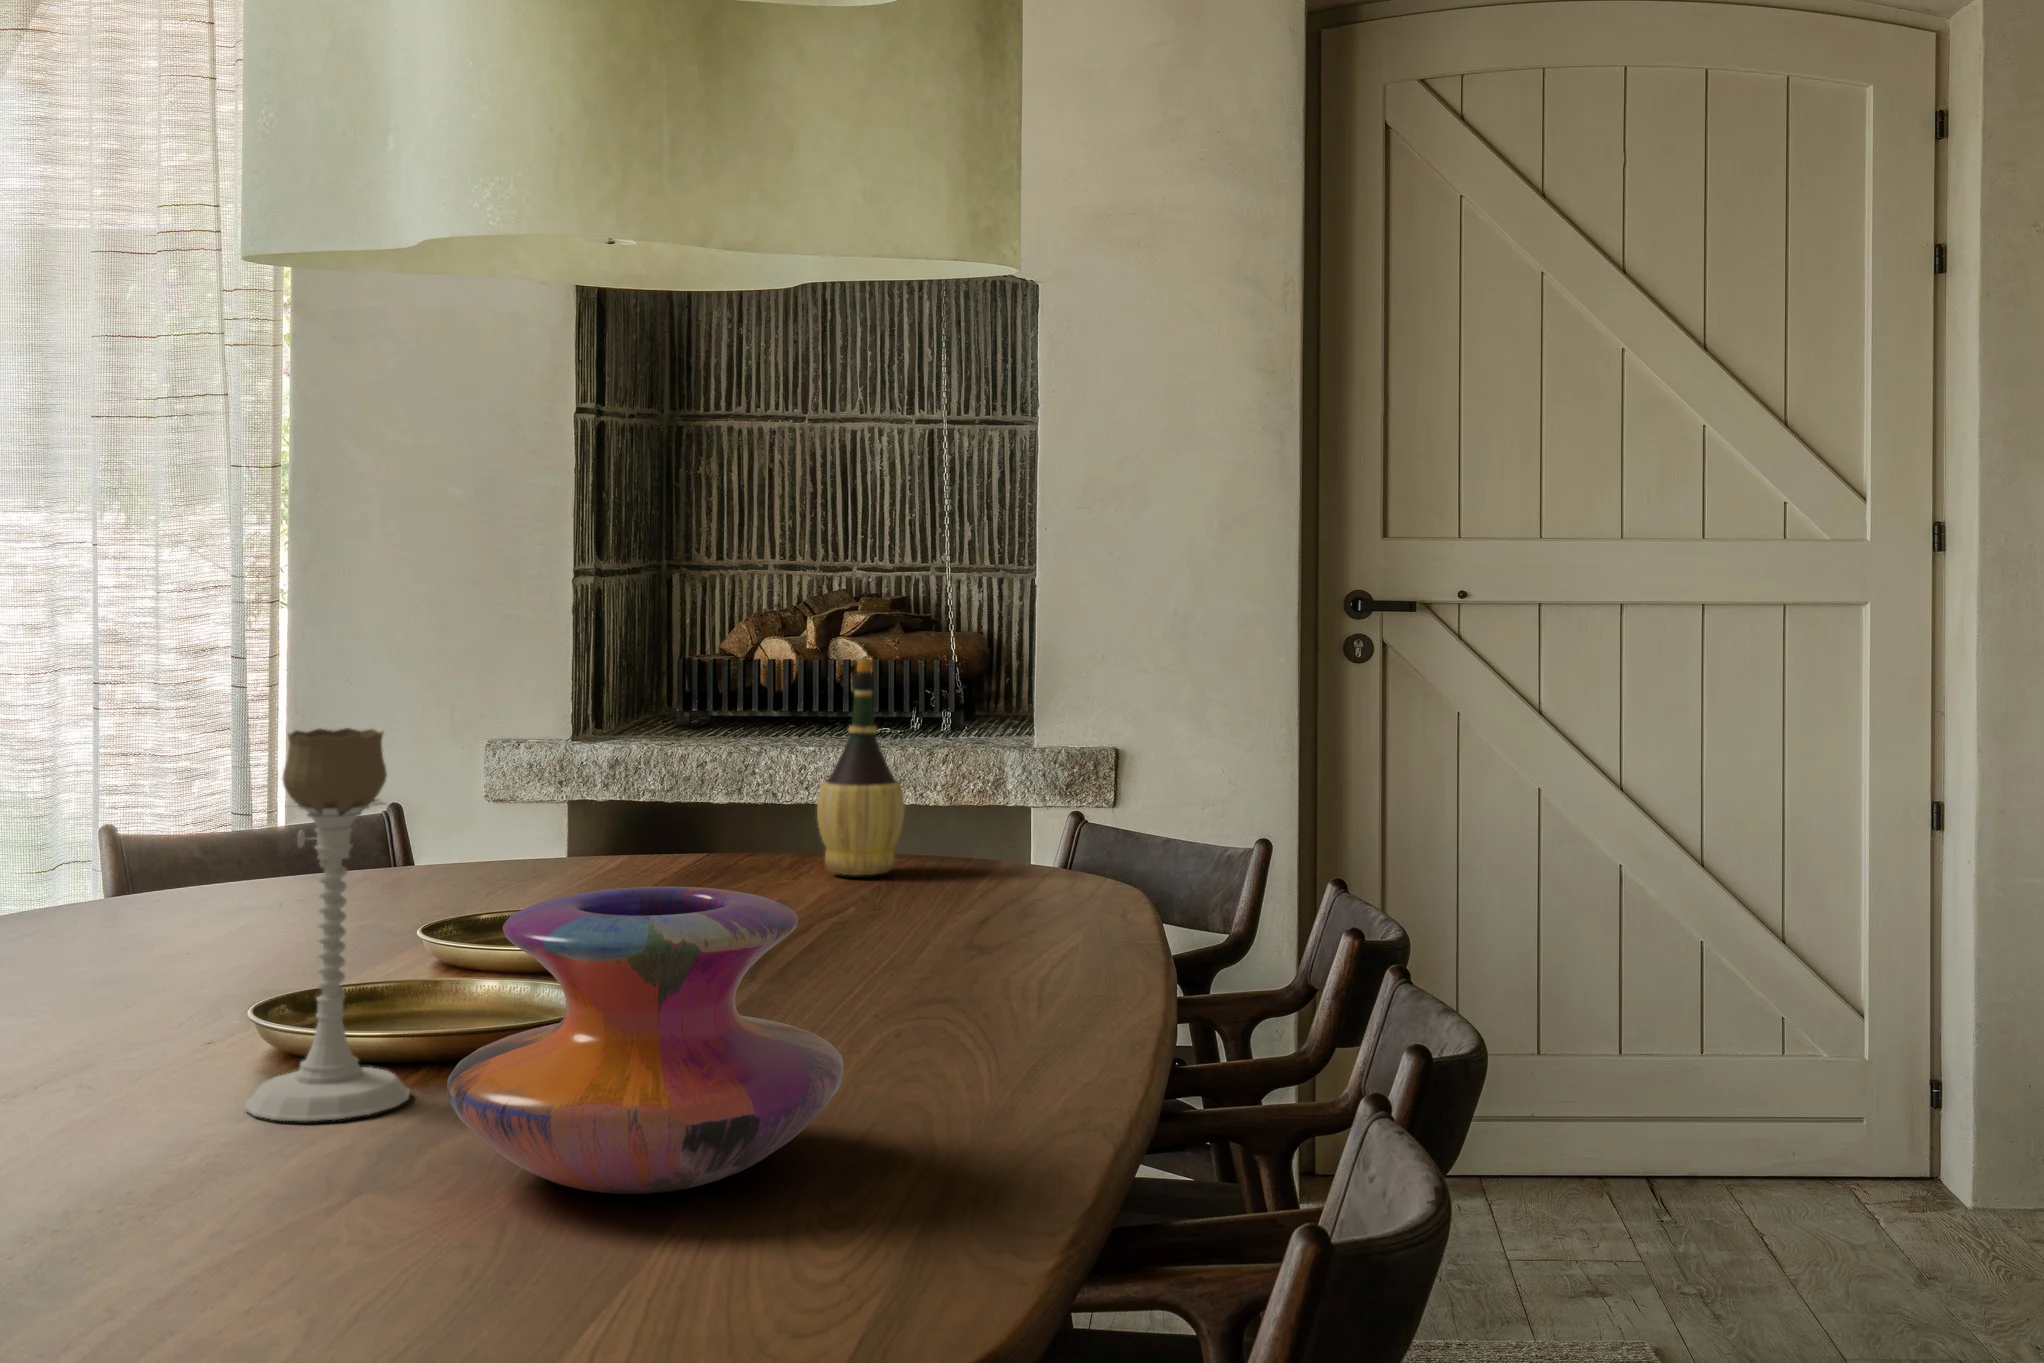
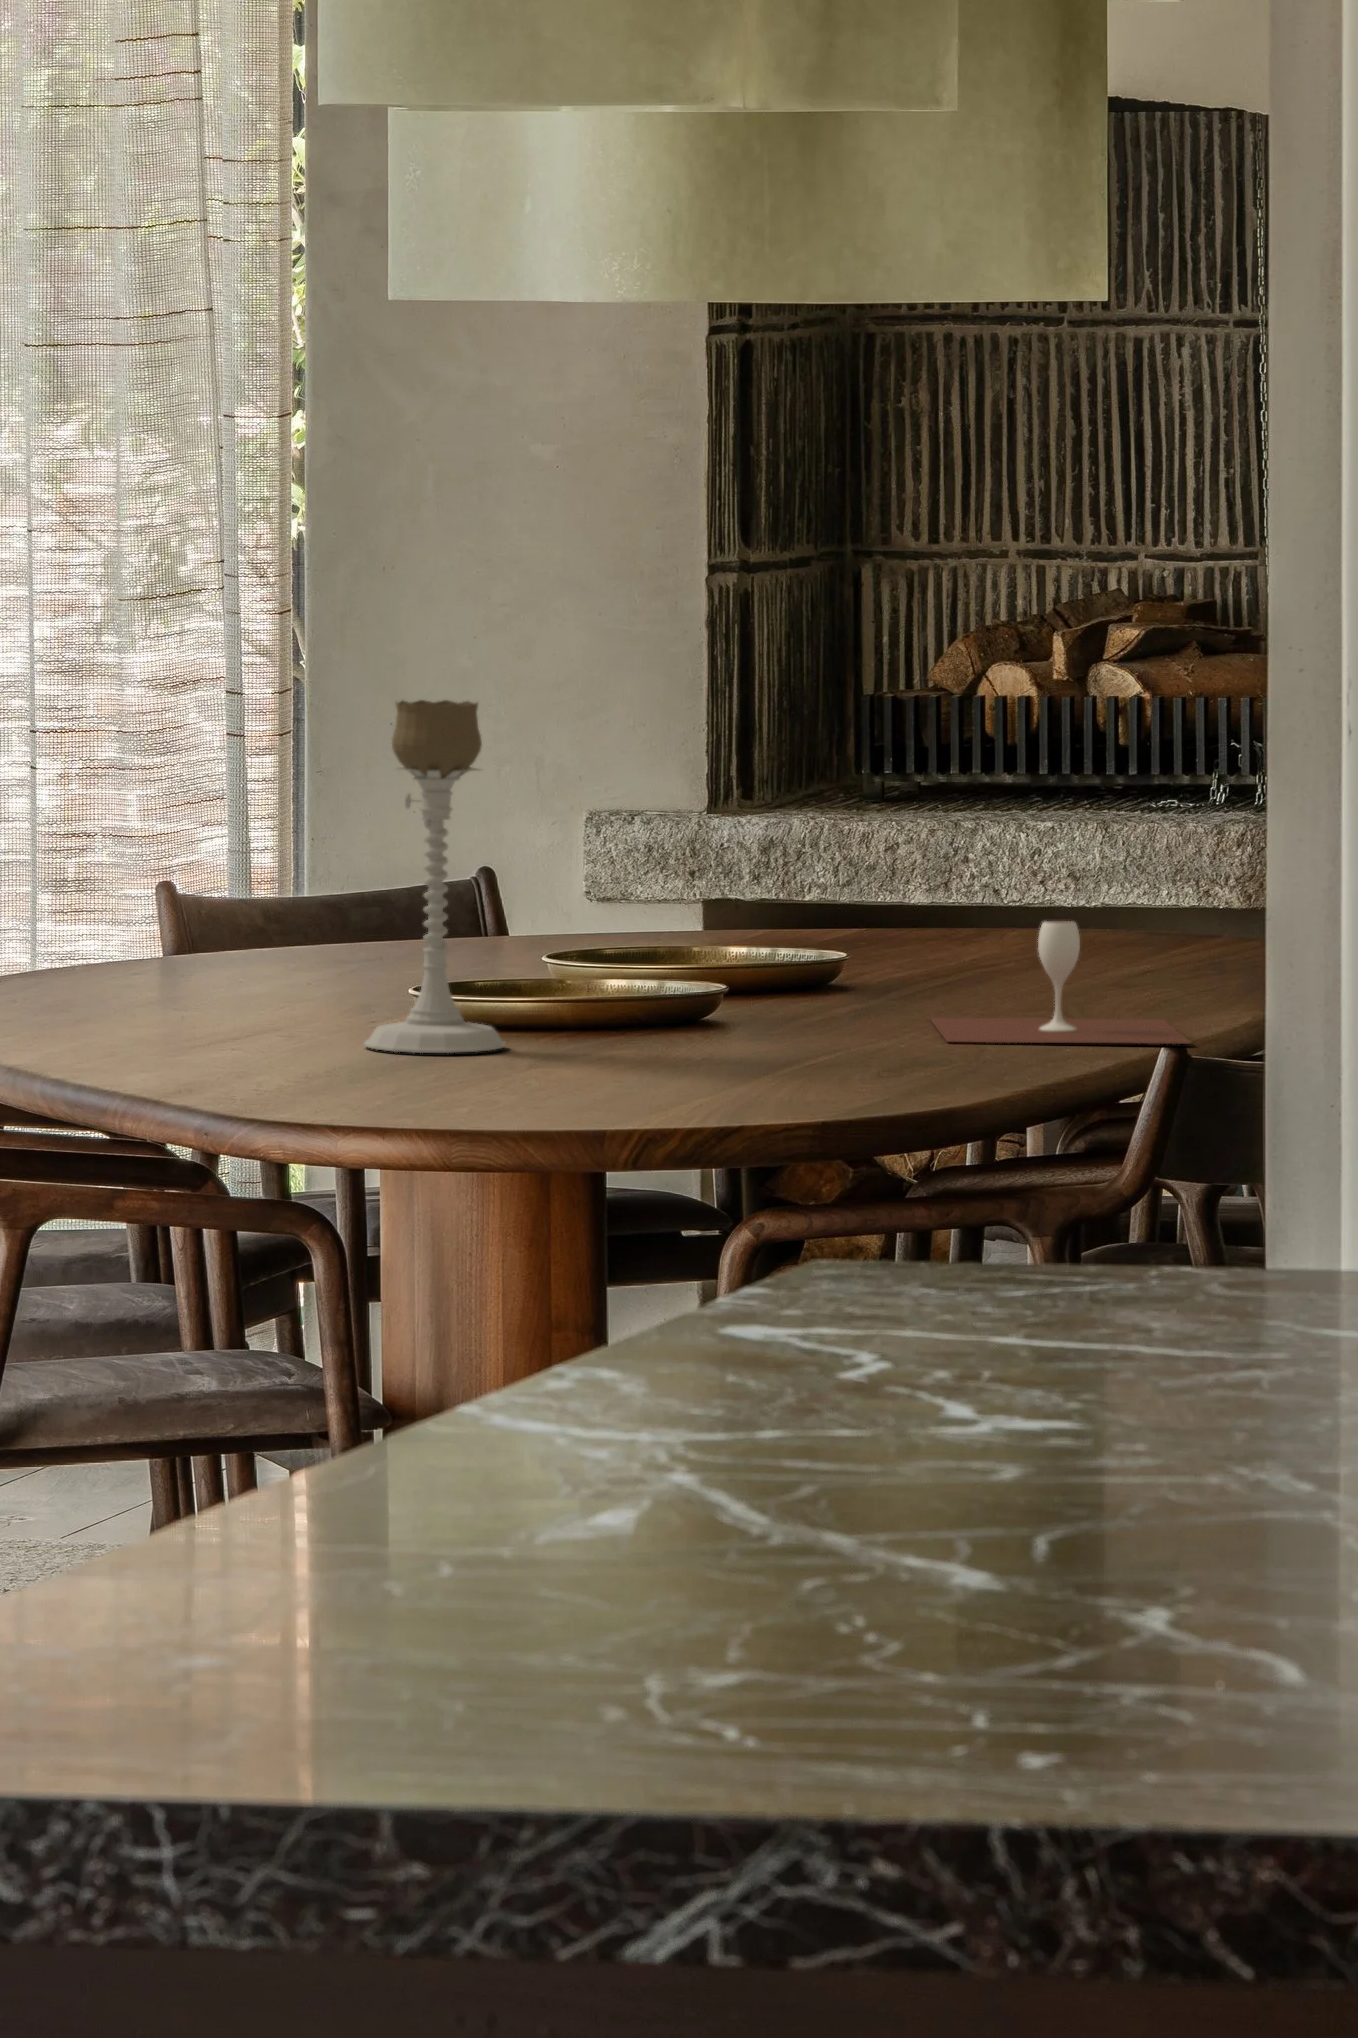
wine bottle: present [817,658,905,875] -> none [986,670,1099,950]
decorative vase: present [447,886,844,1194] -> none [538,839,877,1089]
wine glass: none [825,907,1090,1041] -> present [931,921,1191,1044]

